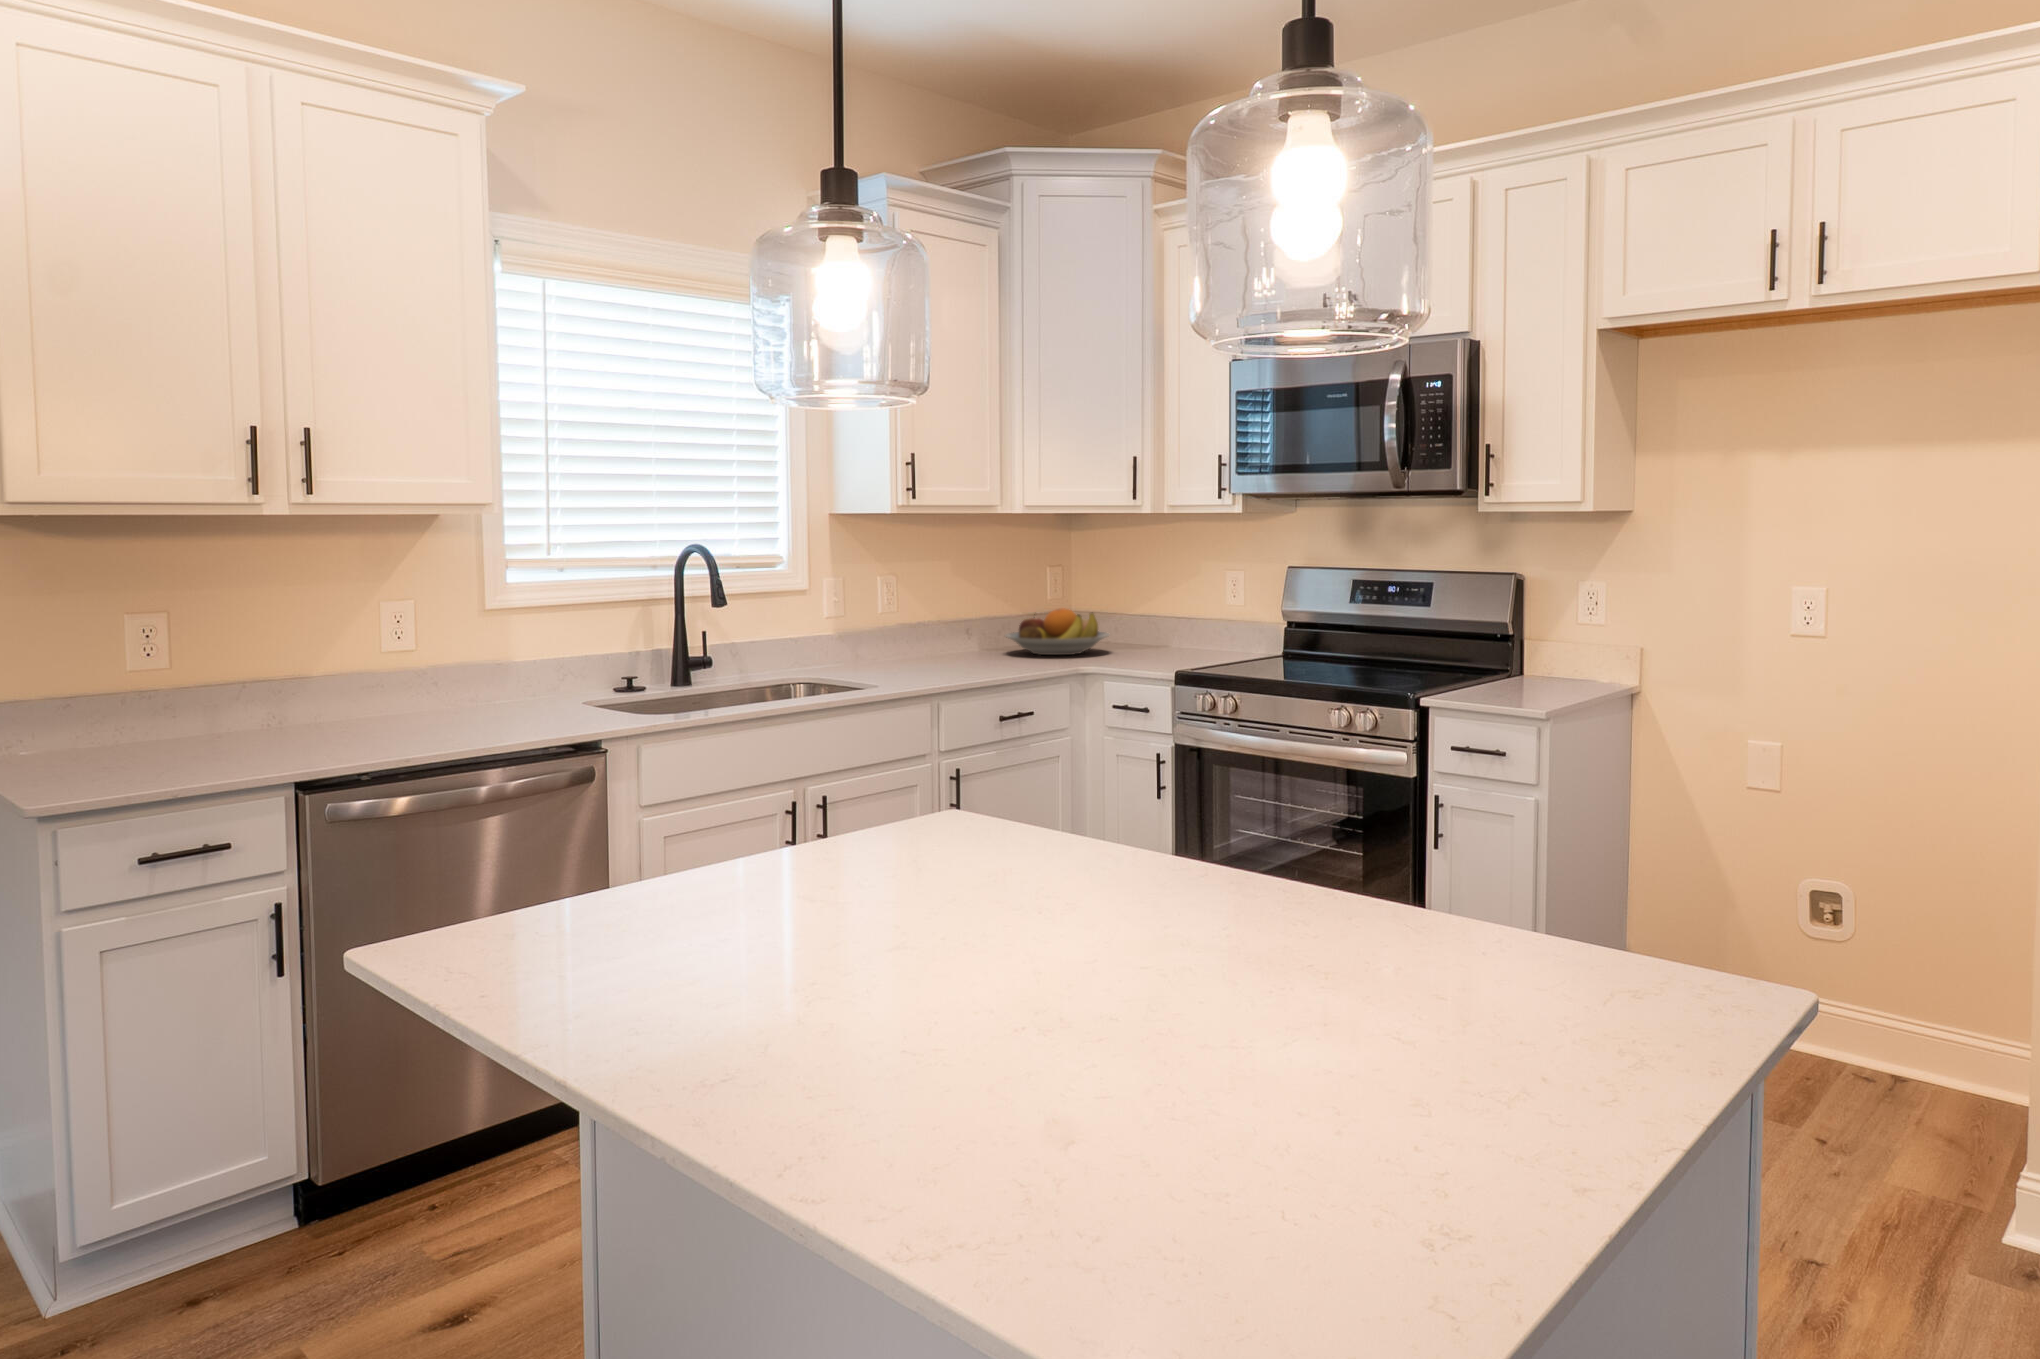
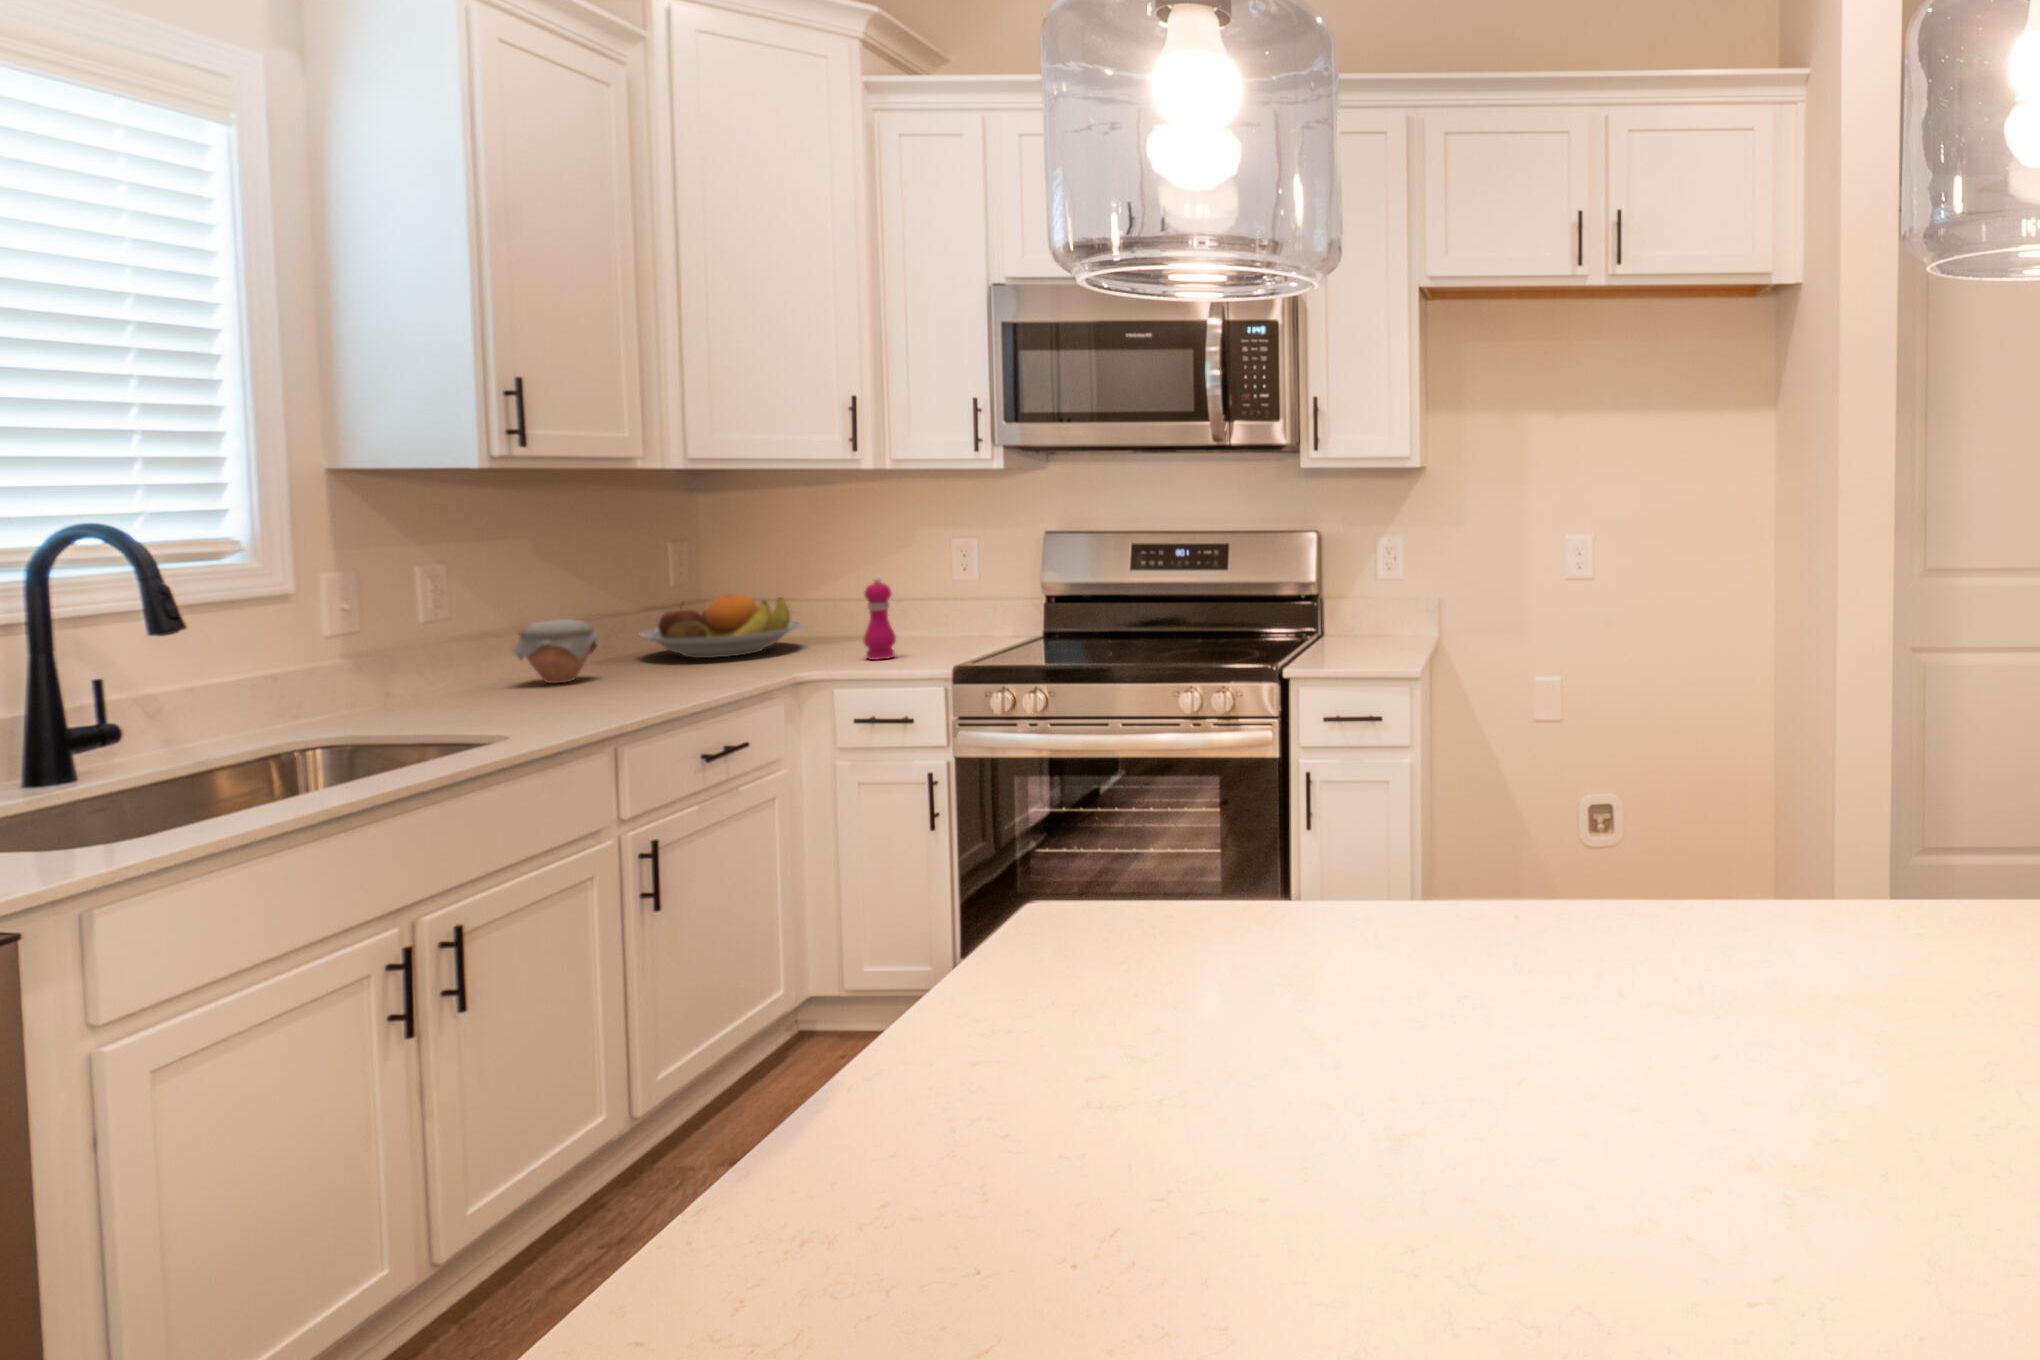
pepper mill: none [1133,599,1157,665] -> present [863,577,896,660]
jar: none [919,618,969,662] -> present [513,619,598,683]

